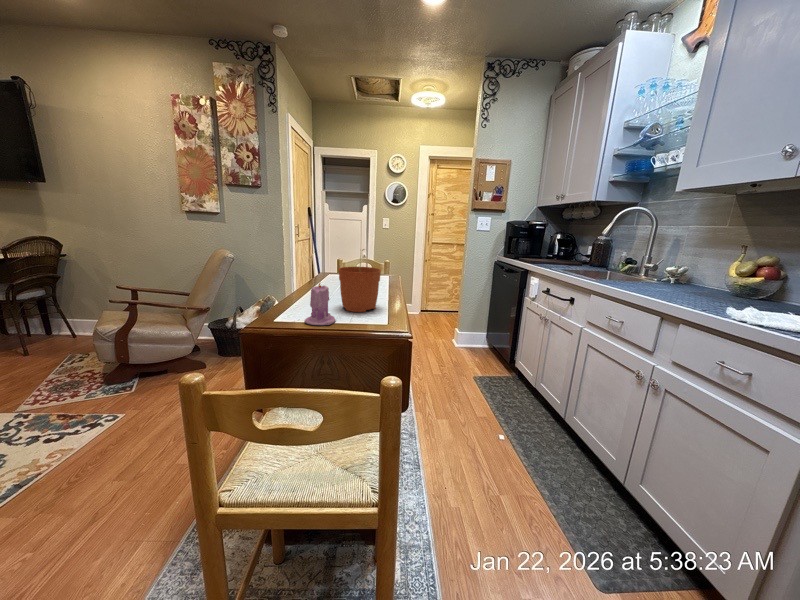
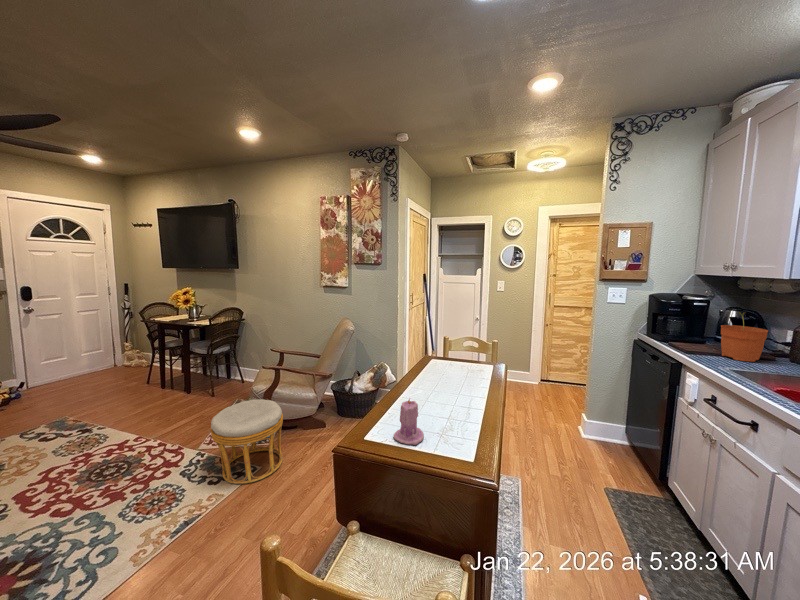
plant pot: present [338,249,381,312] -> present [721,320,768,362]
ottoman: none [37,338,153,436] -> present [211,399,283,484]

